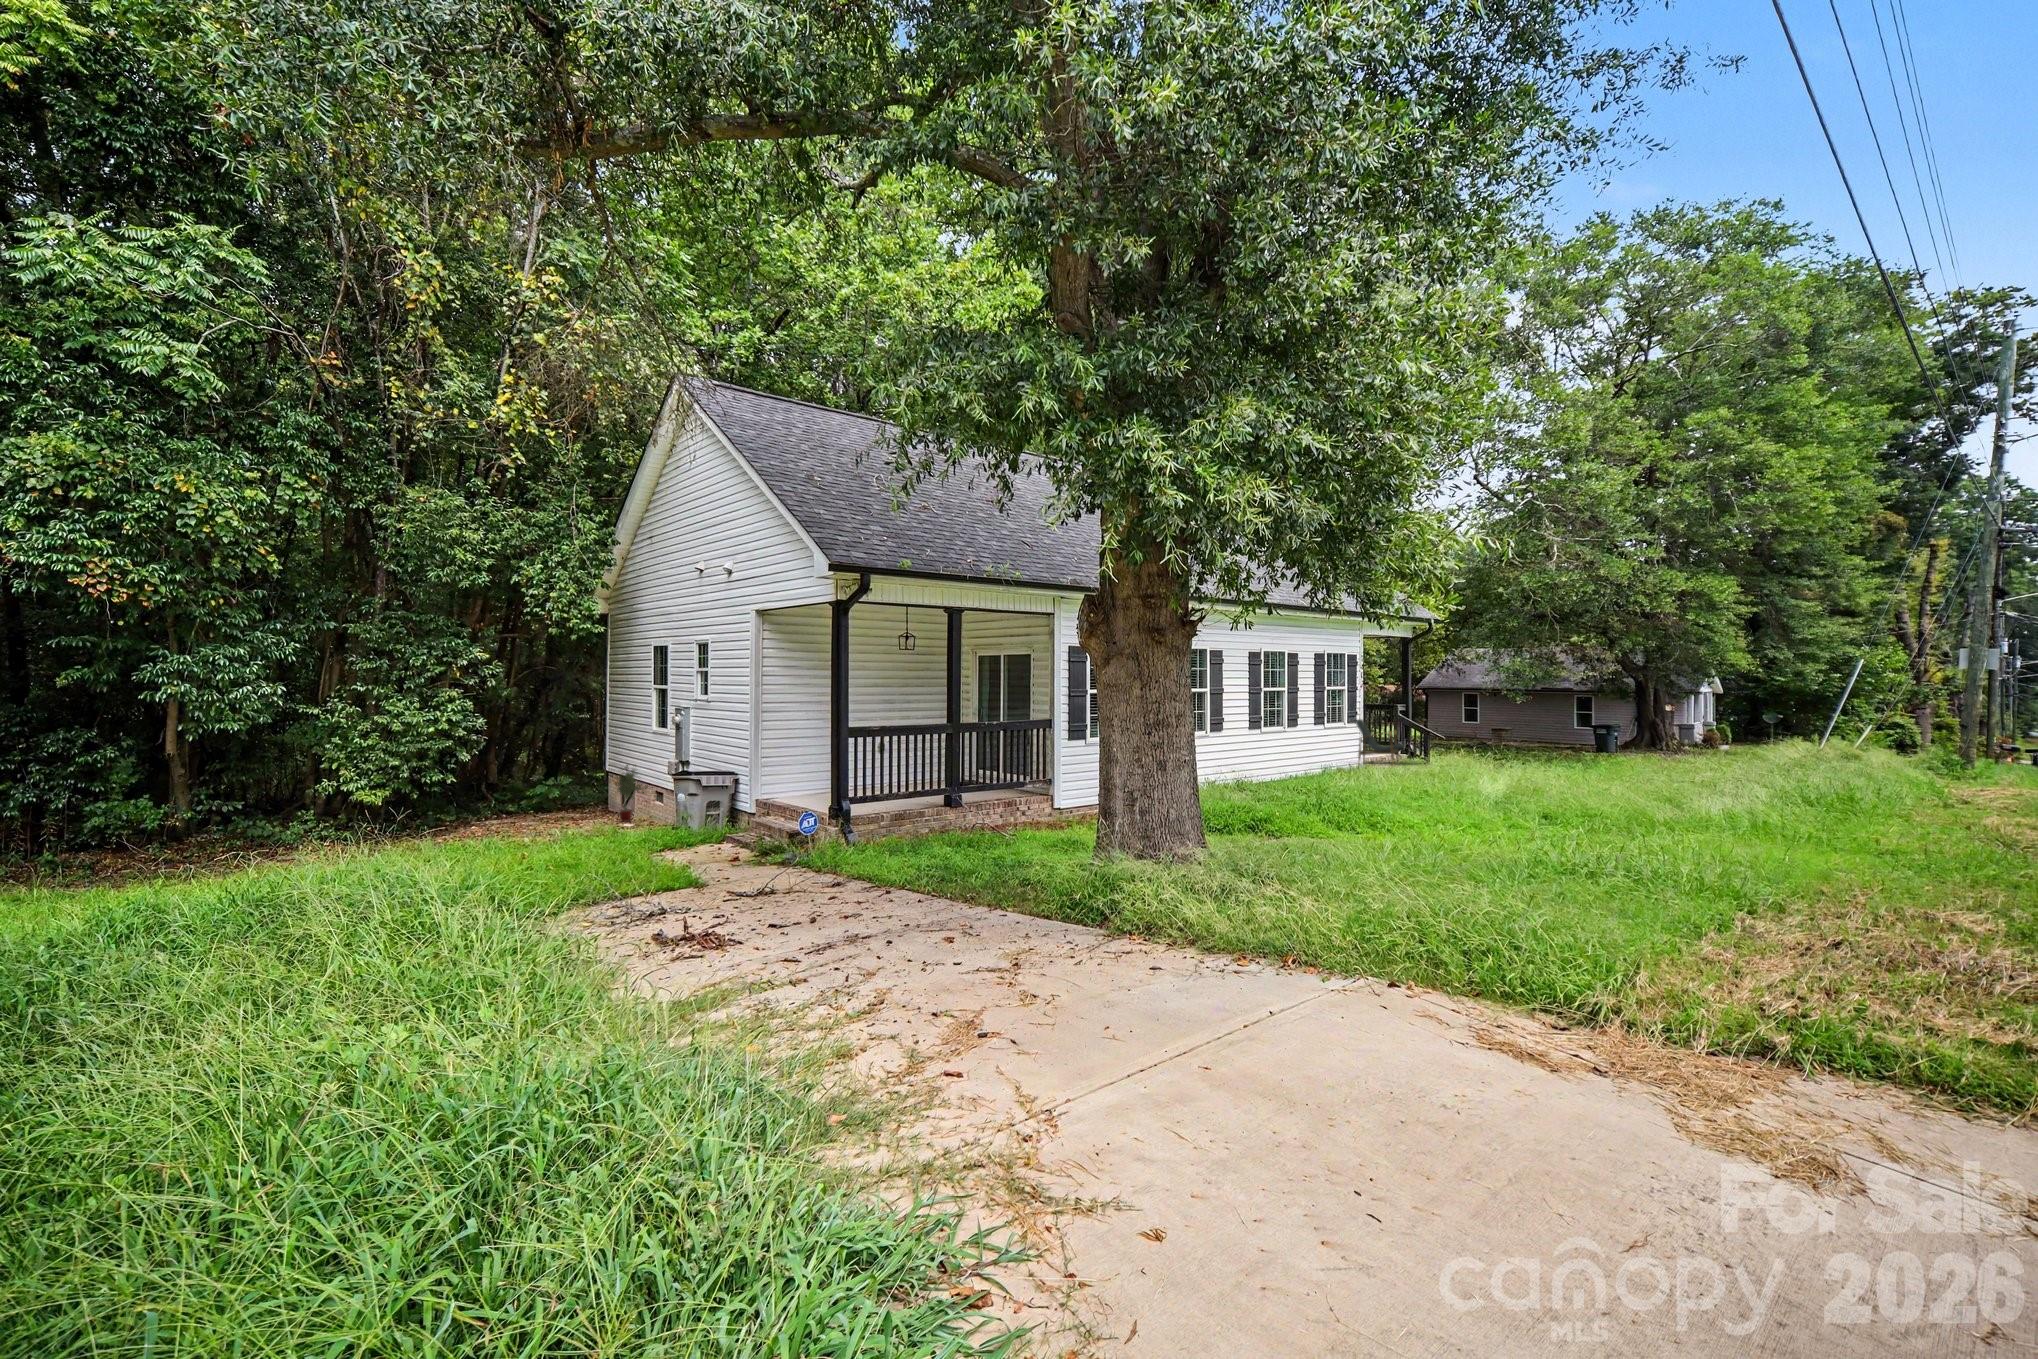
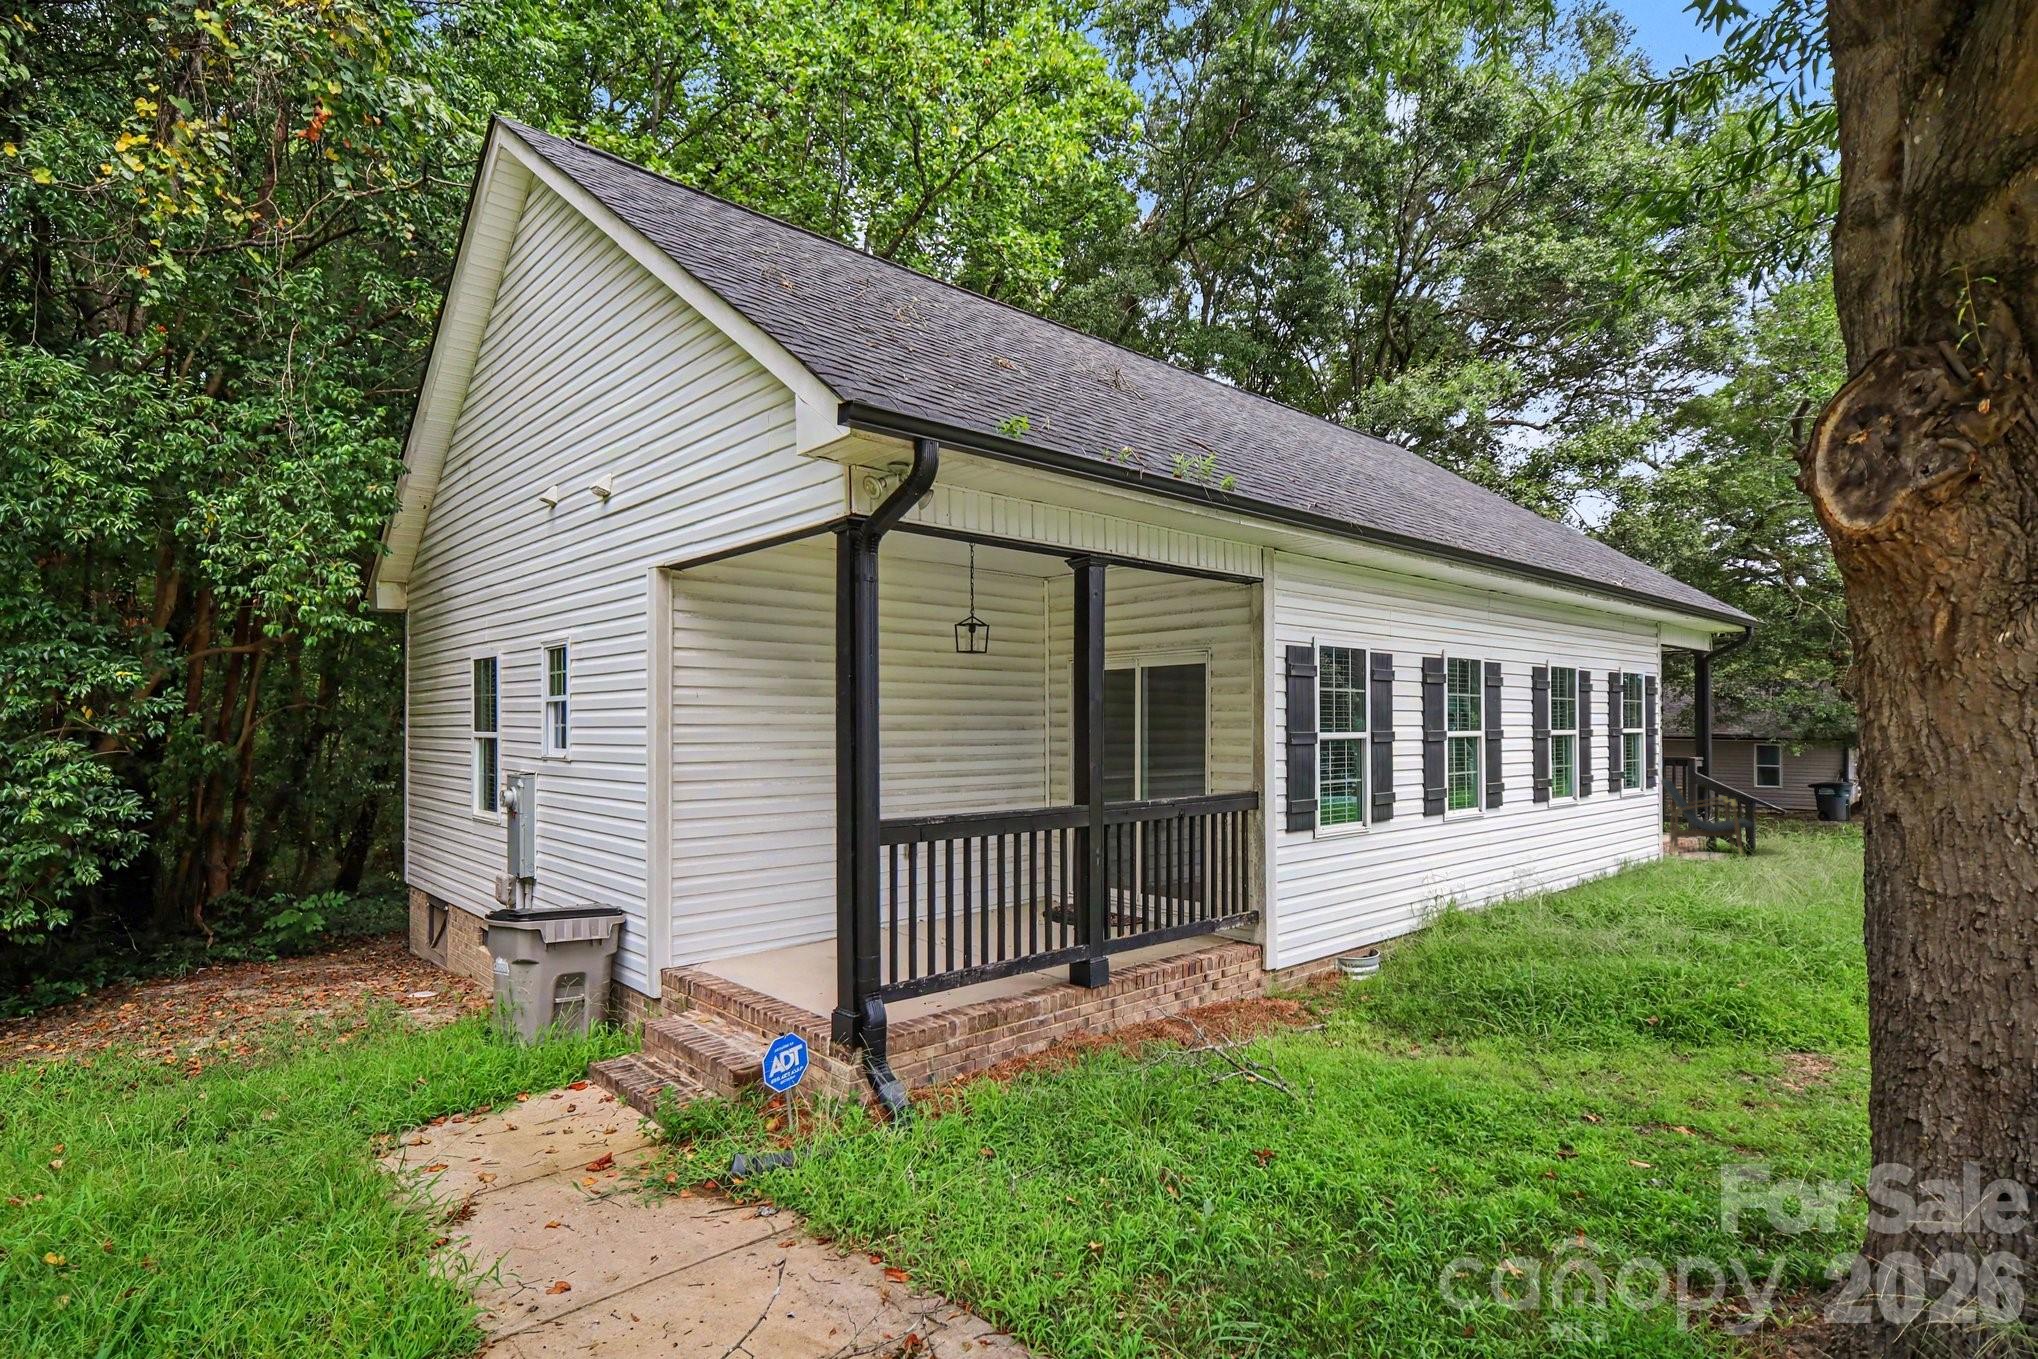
potted tree: present [617,765,646,822] -> none [379,887,452,1005]

